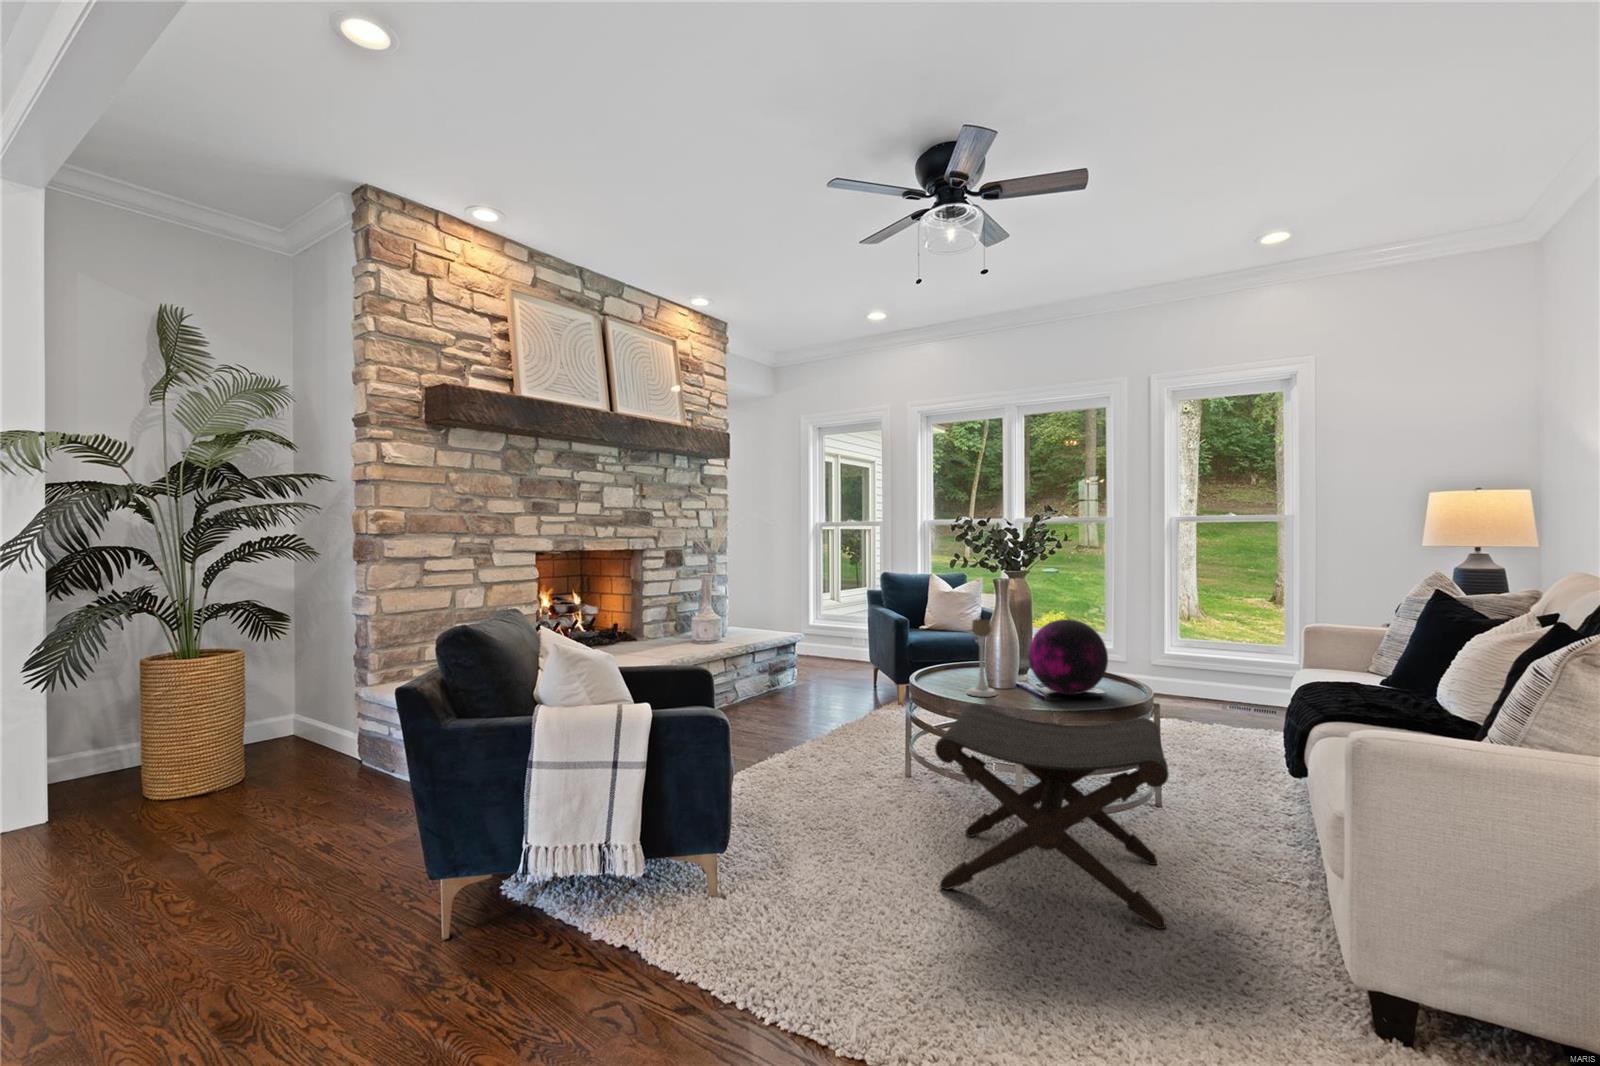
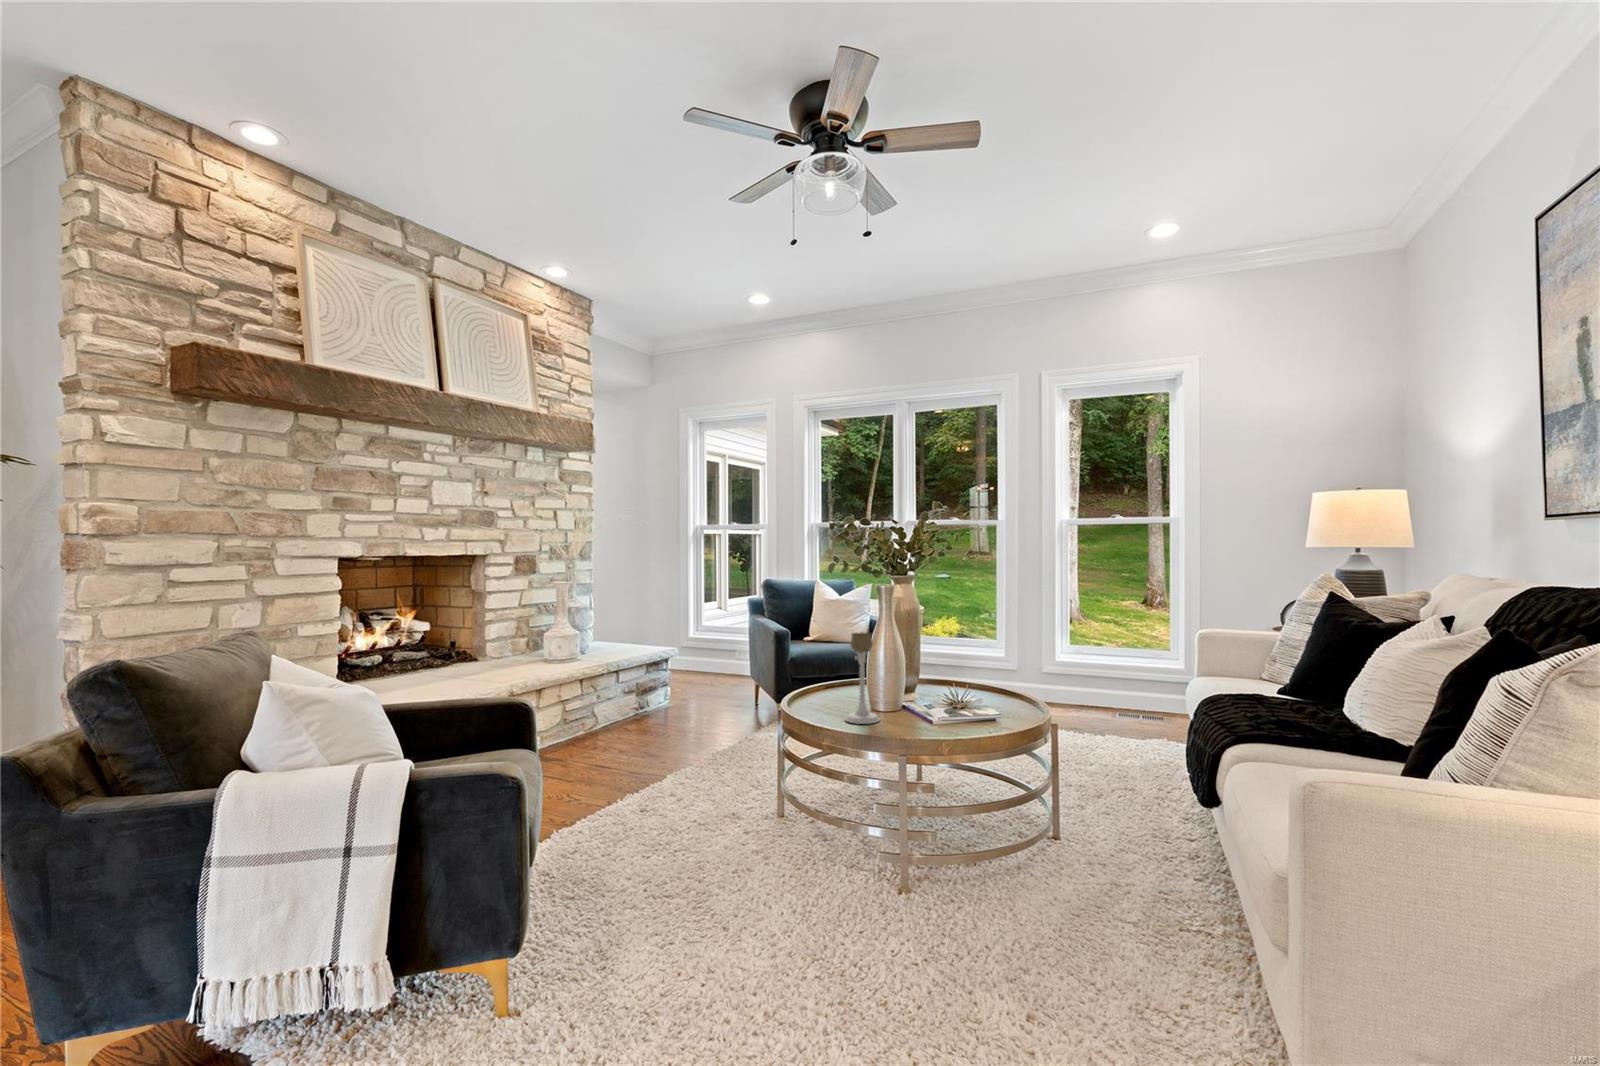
decorative orb: present [1029,619,1108,695] -> none [916,631,1003,718]
footstool: present [935,704,1169,929] -> none [797,735,1077,1016]

